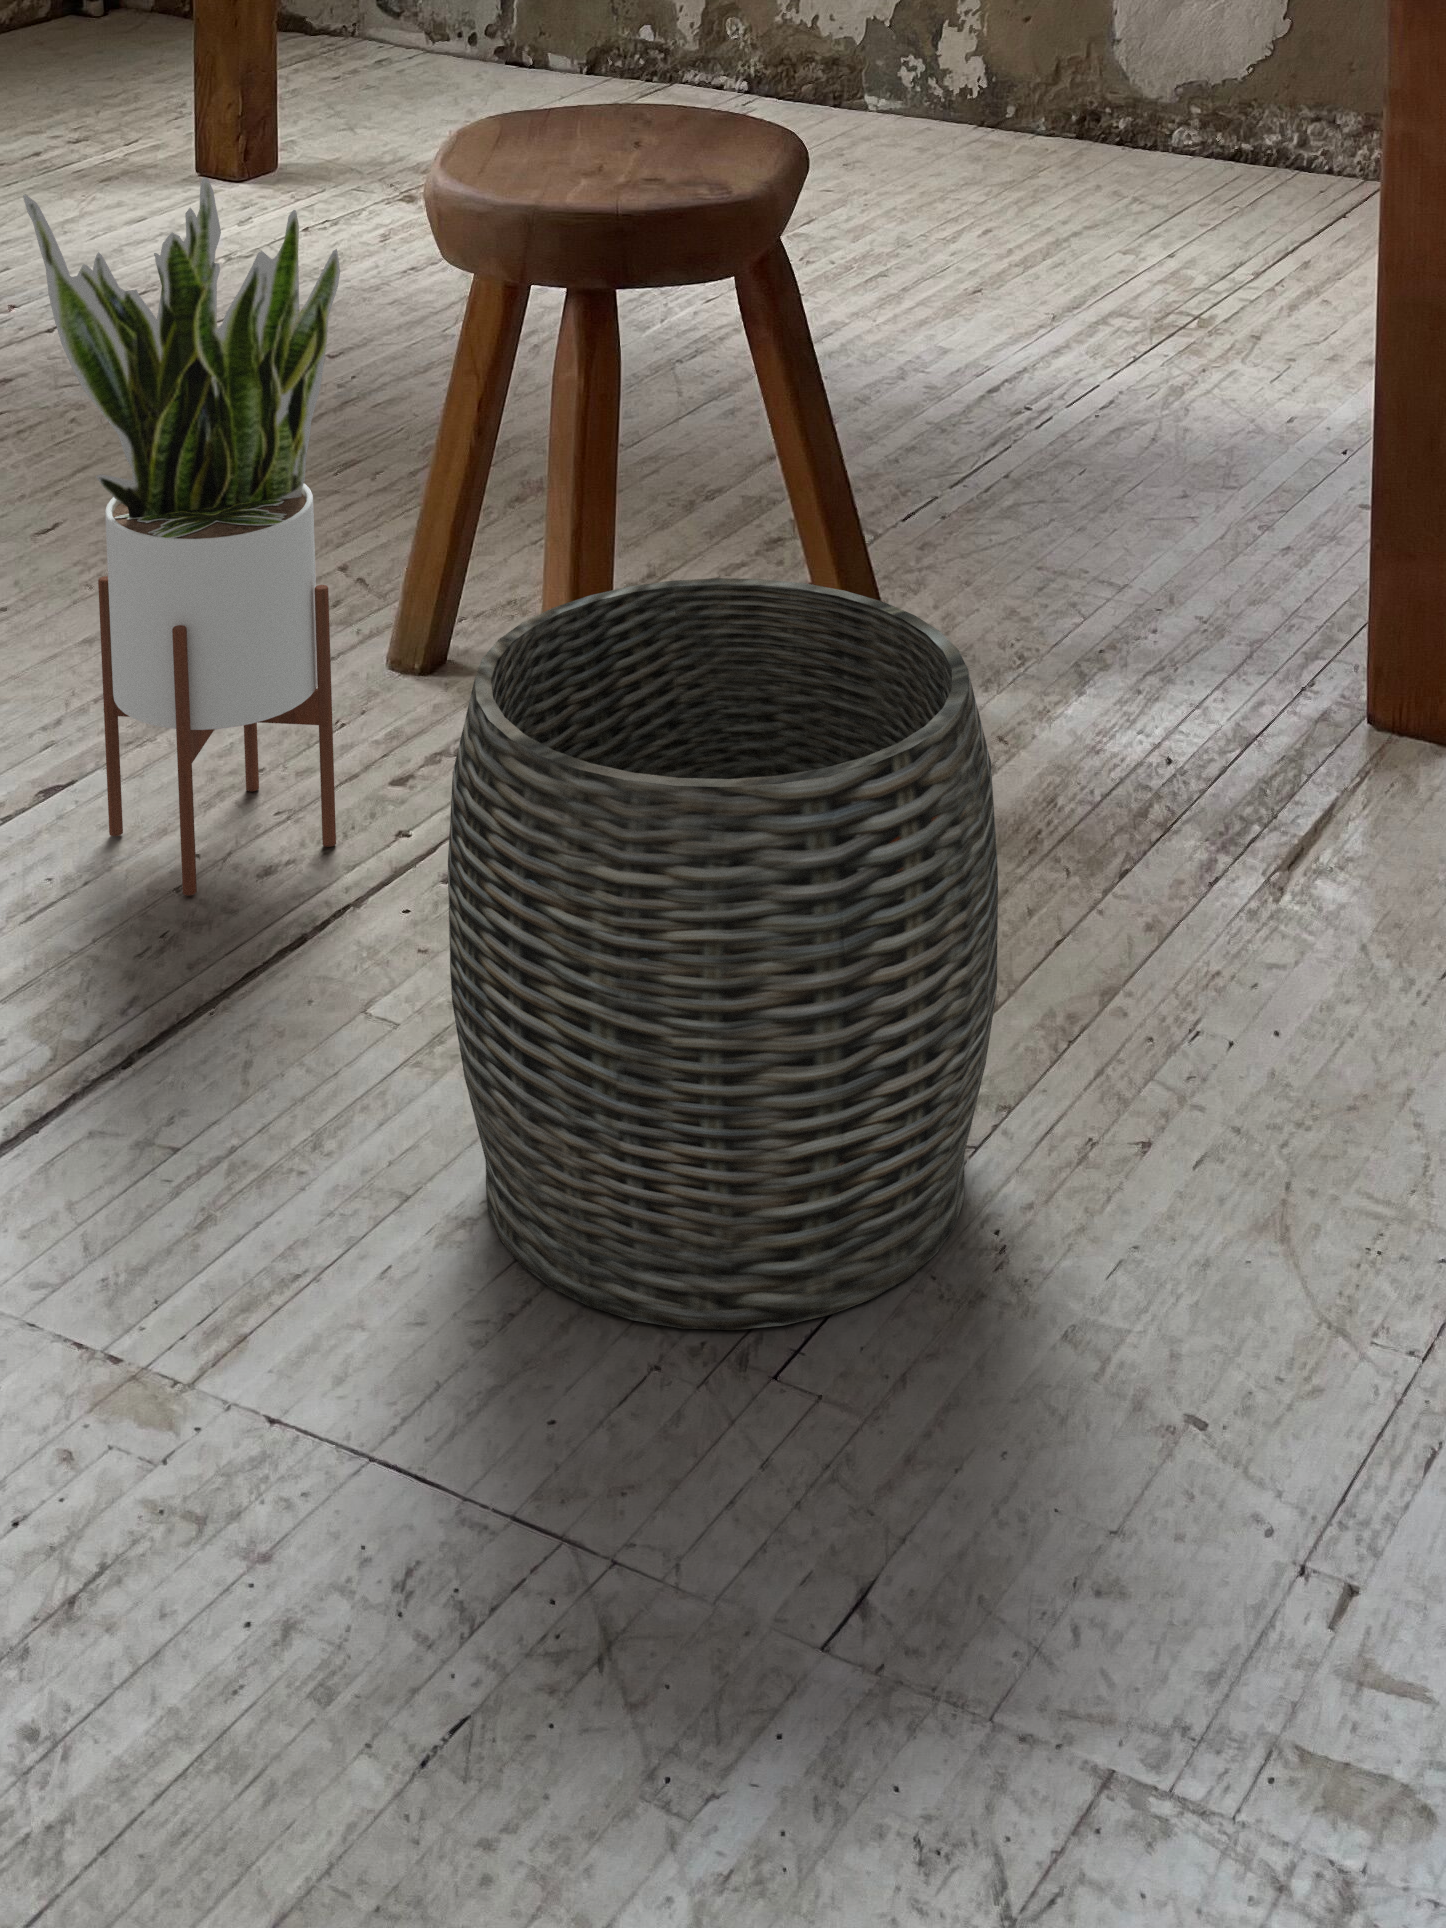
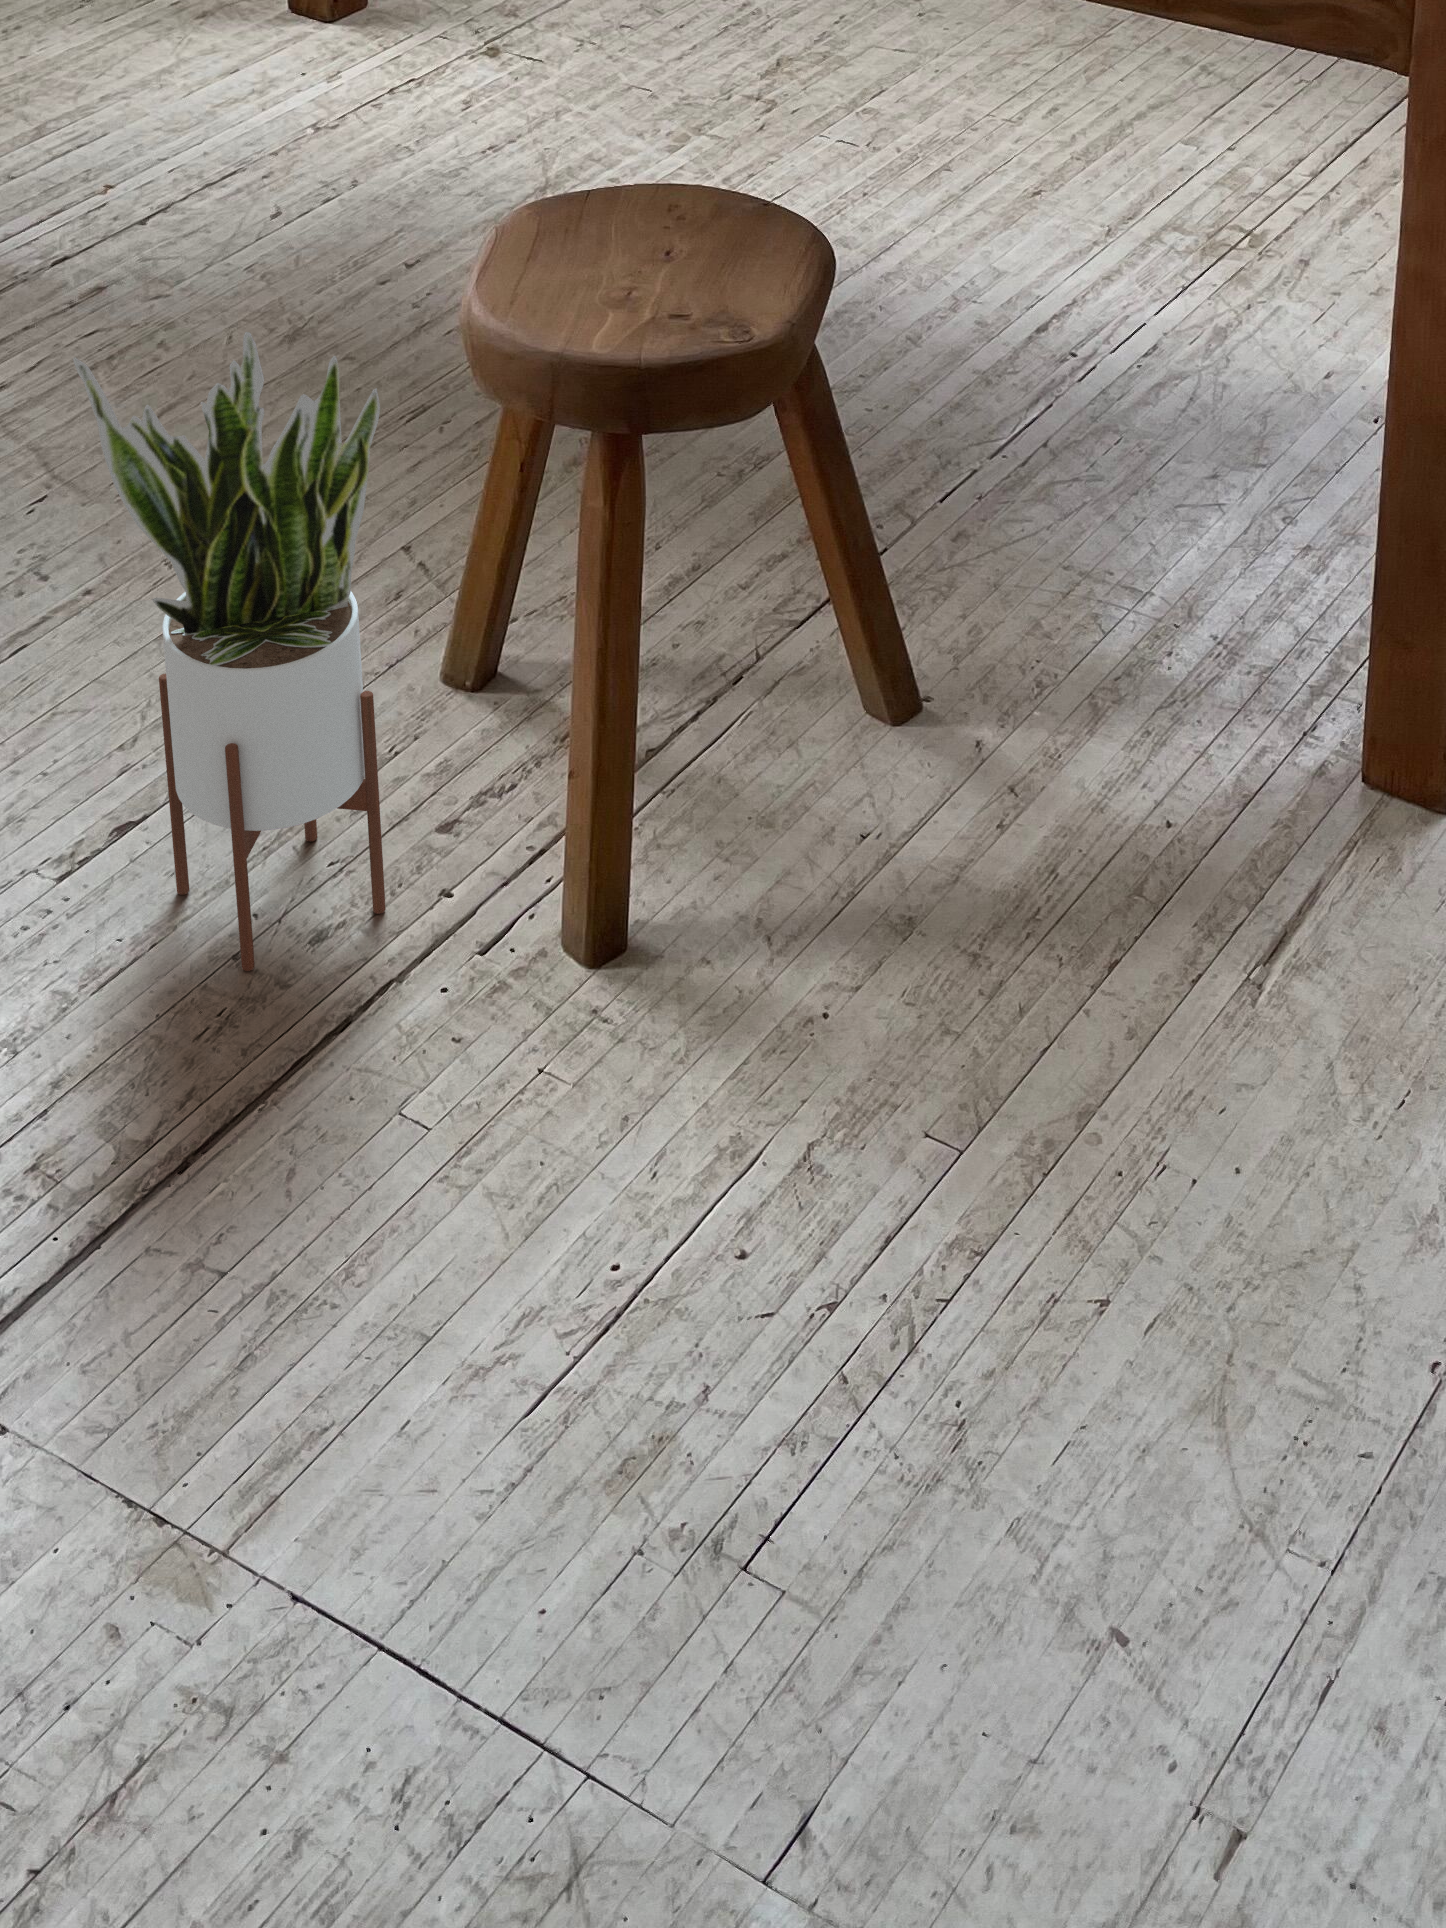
woven basket: present [448,578,998,1330] -> none [461,788,967,1510]

